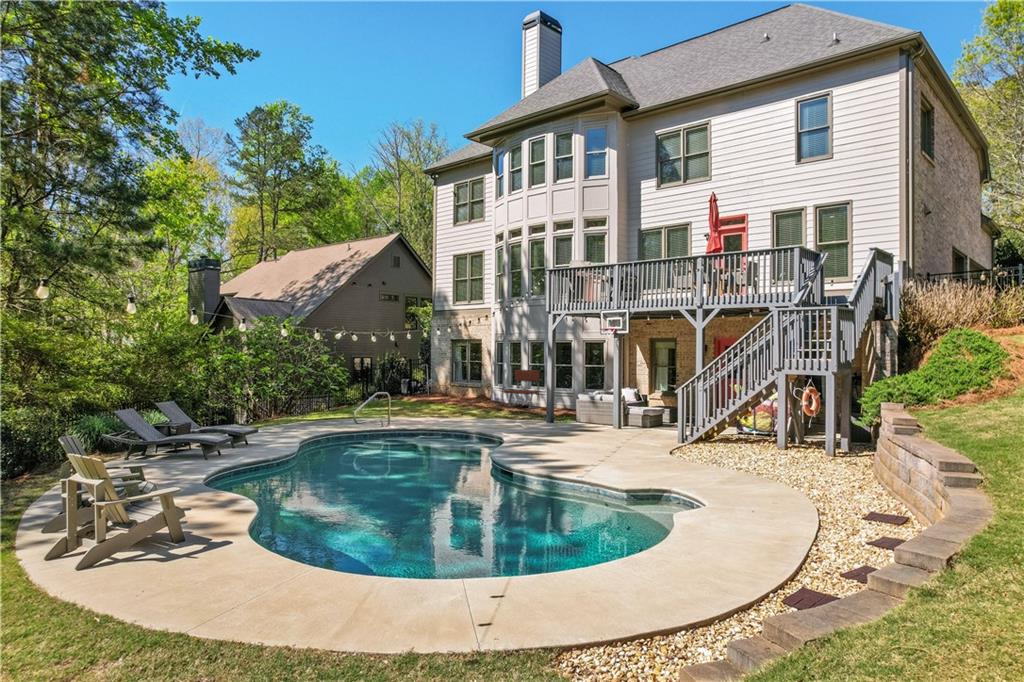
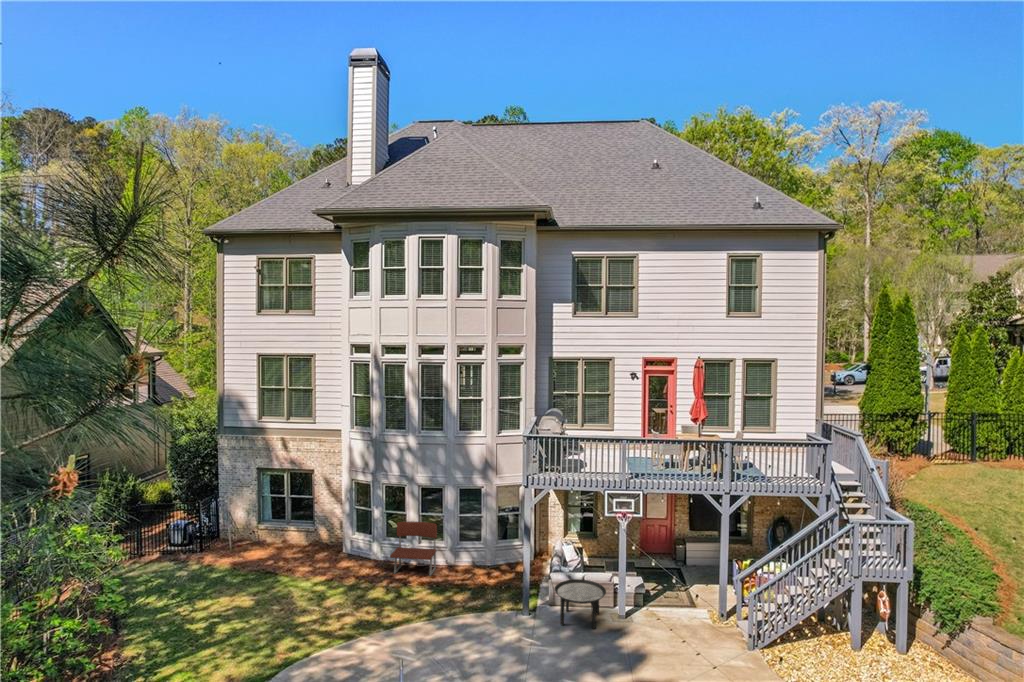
round table: none [563,394,606,422] -> present [555,579,606,629]

